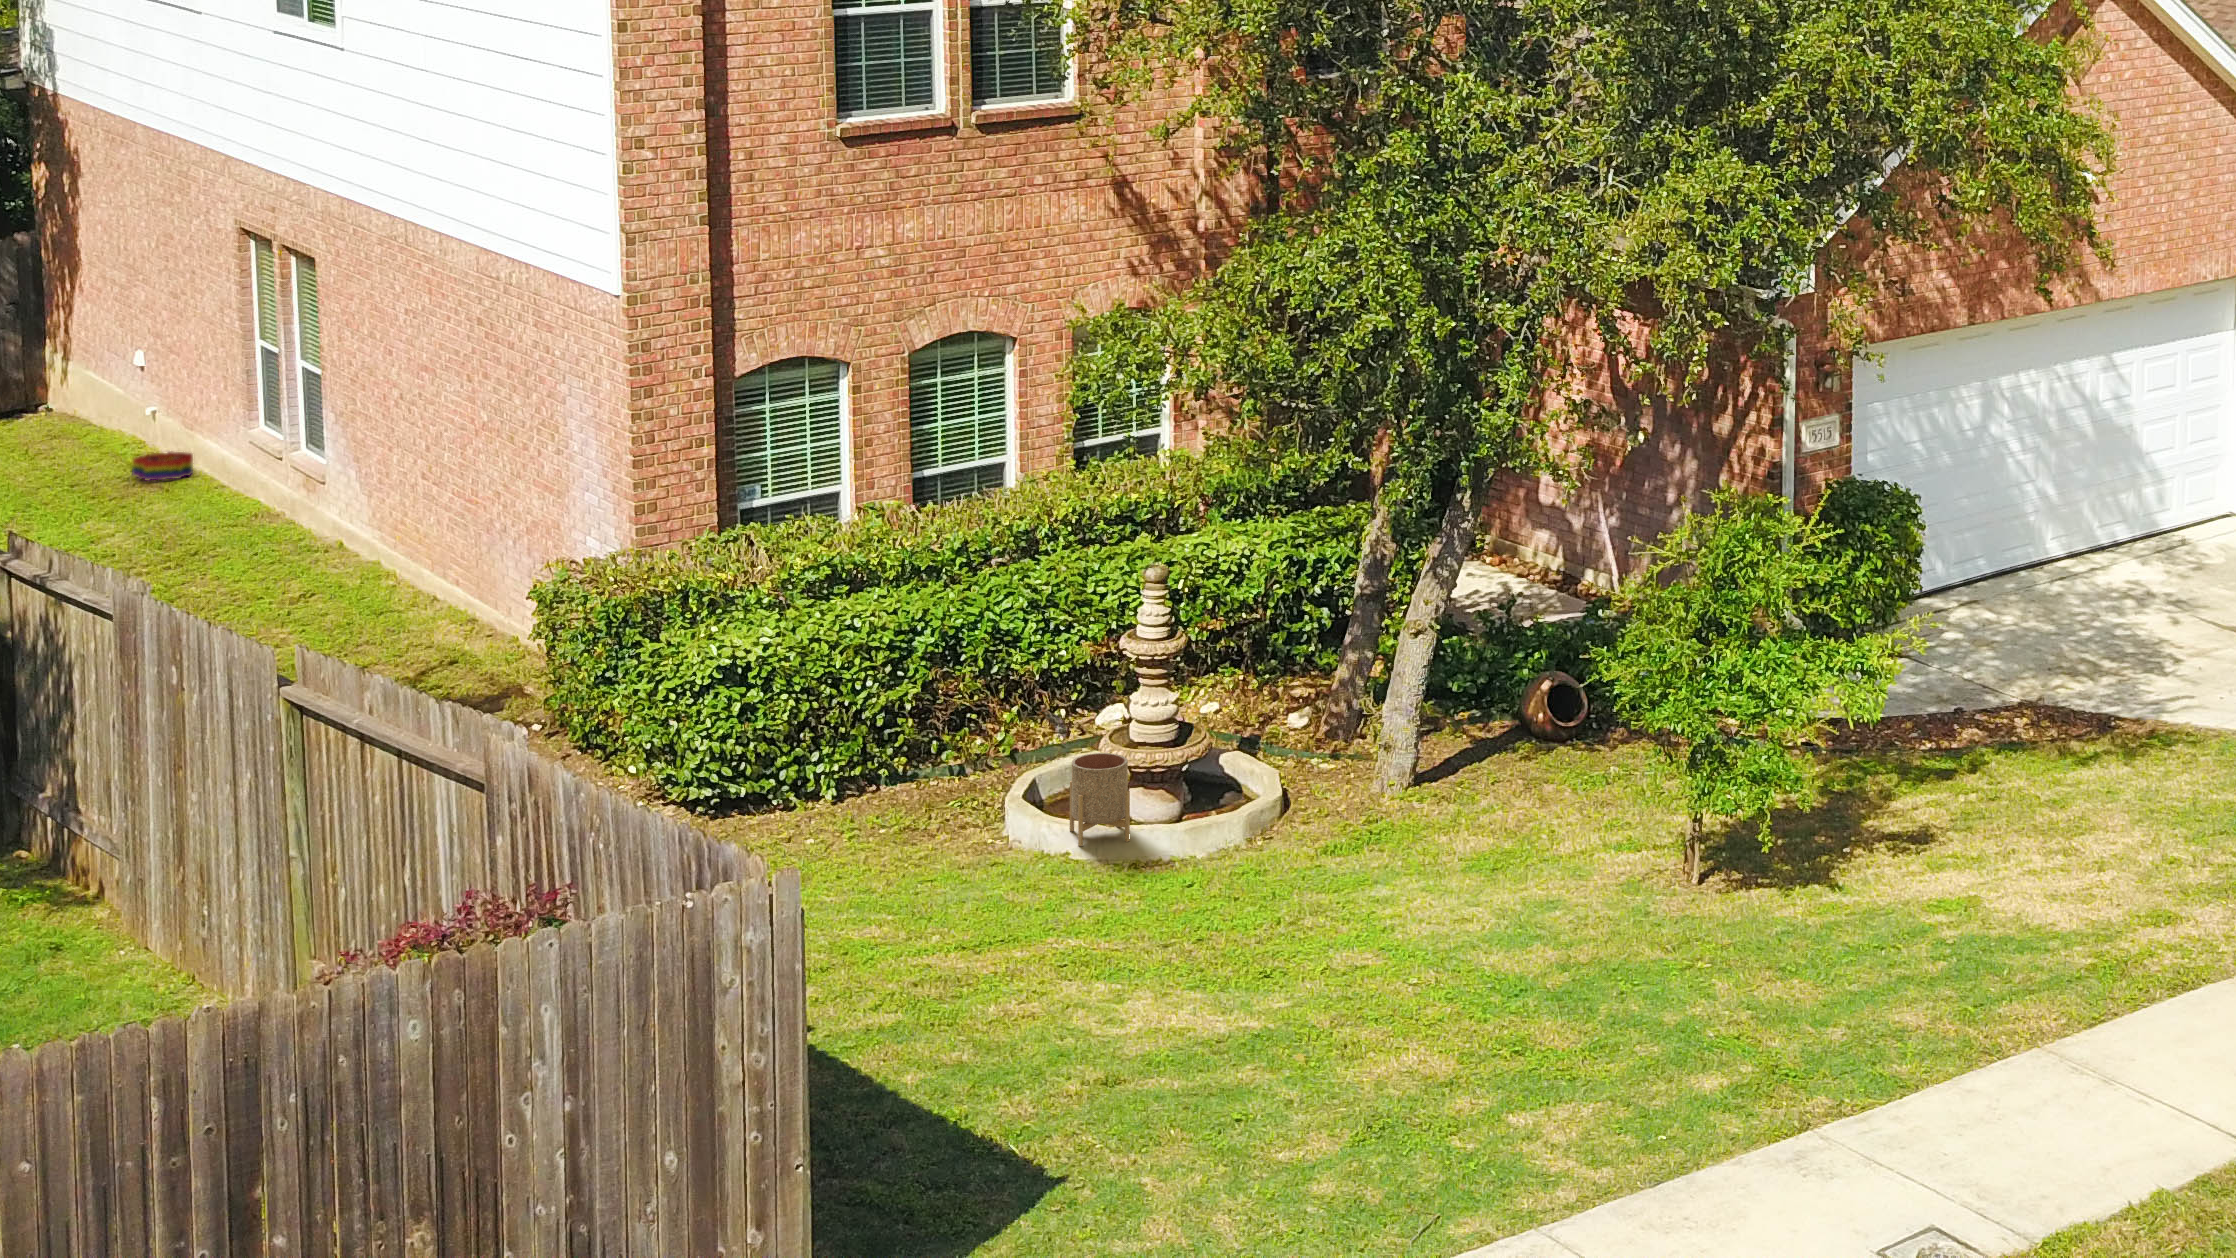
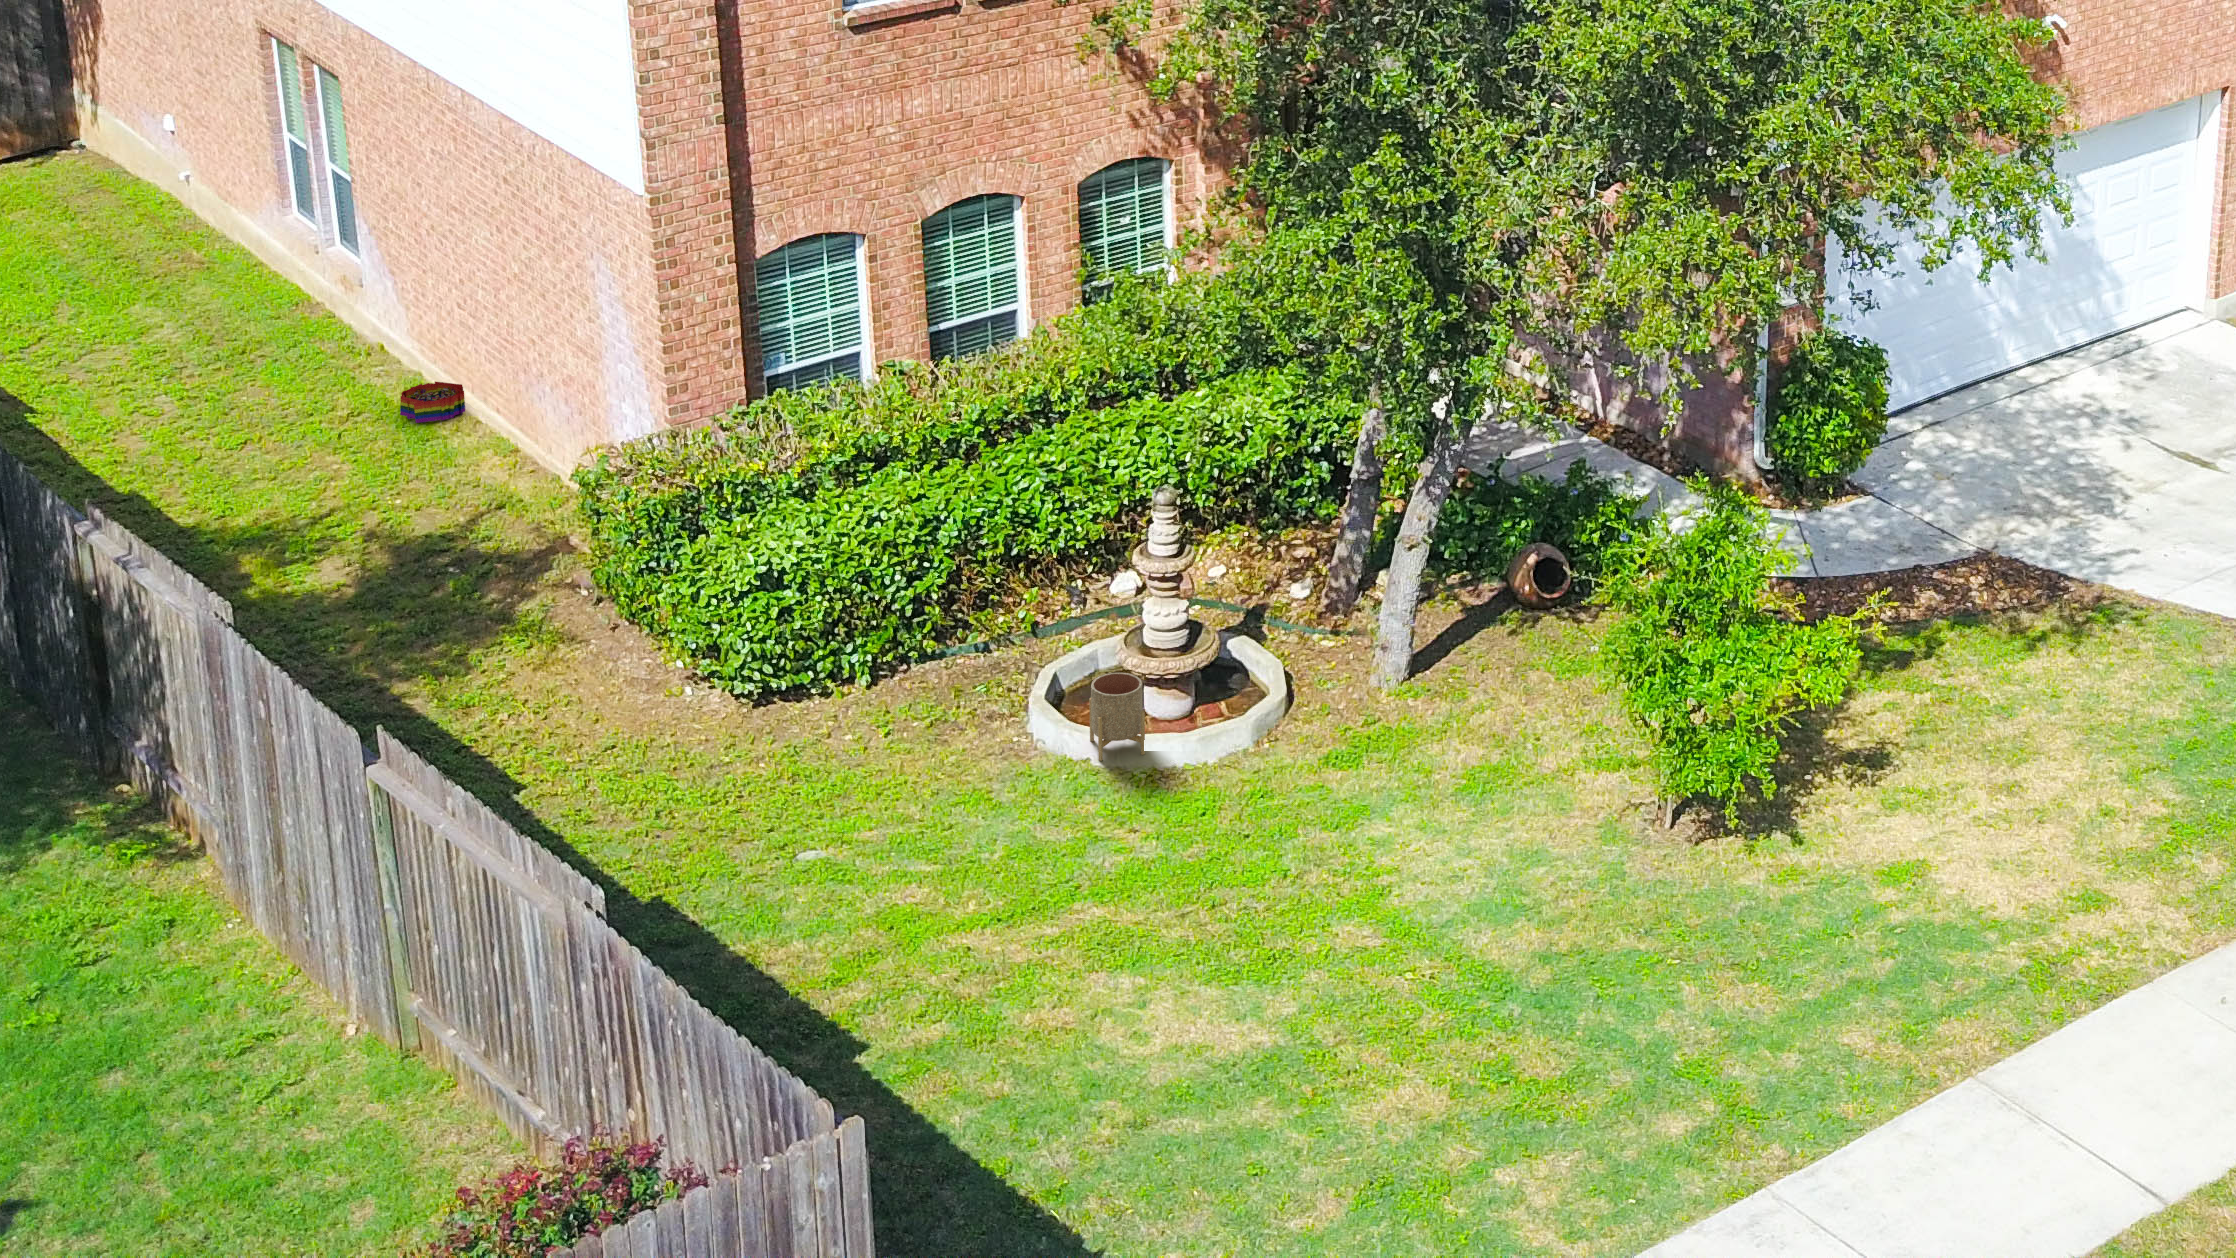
storage bin: present [132,451,193,480] -> present [400,382,465,423]

